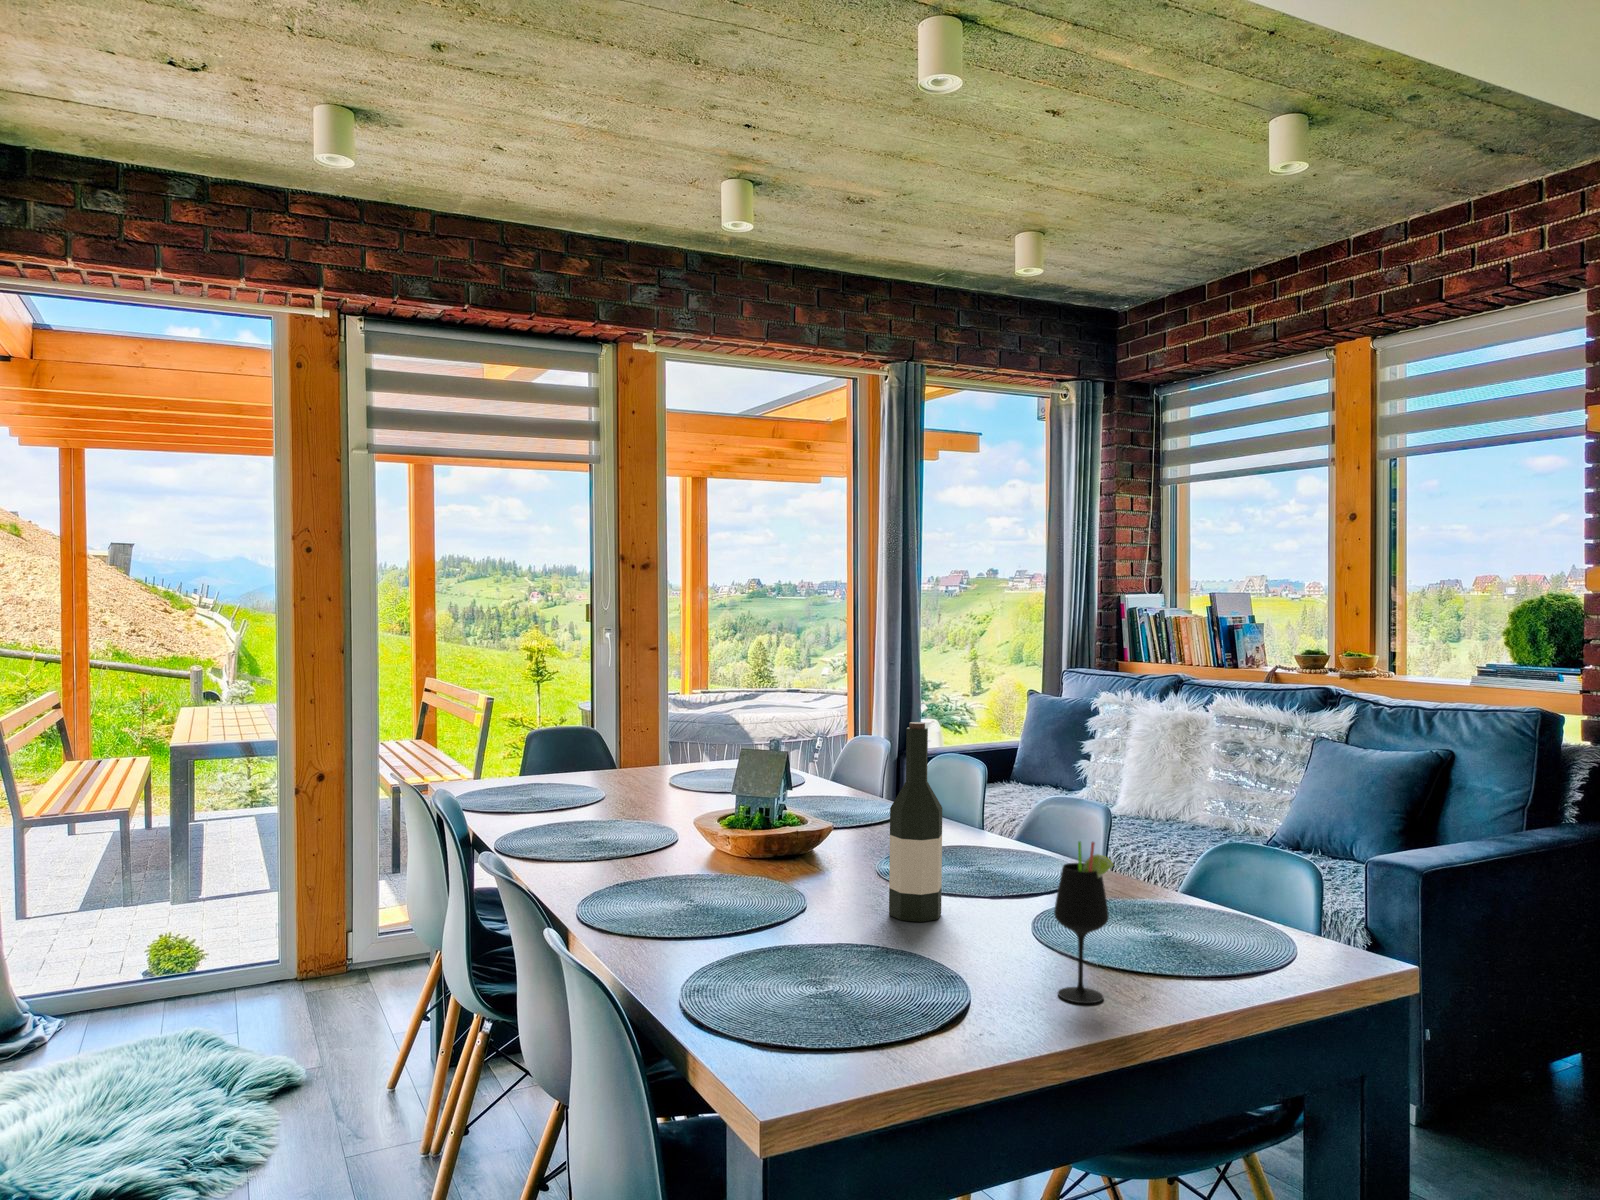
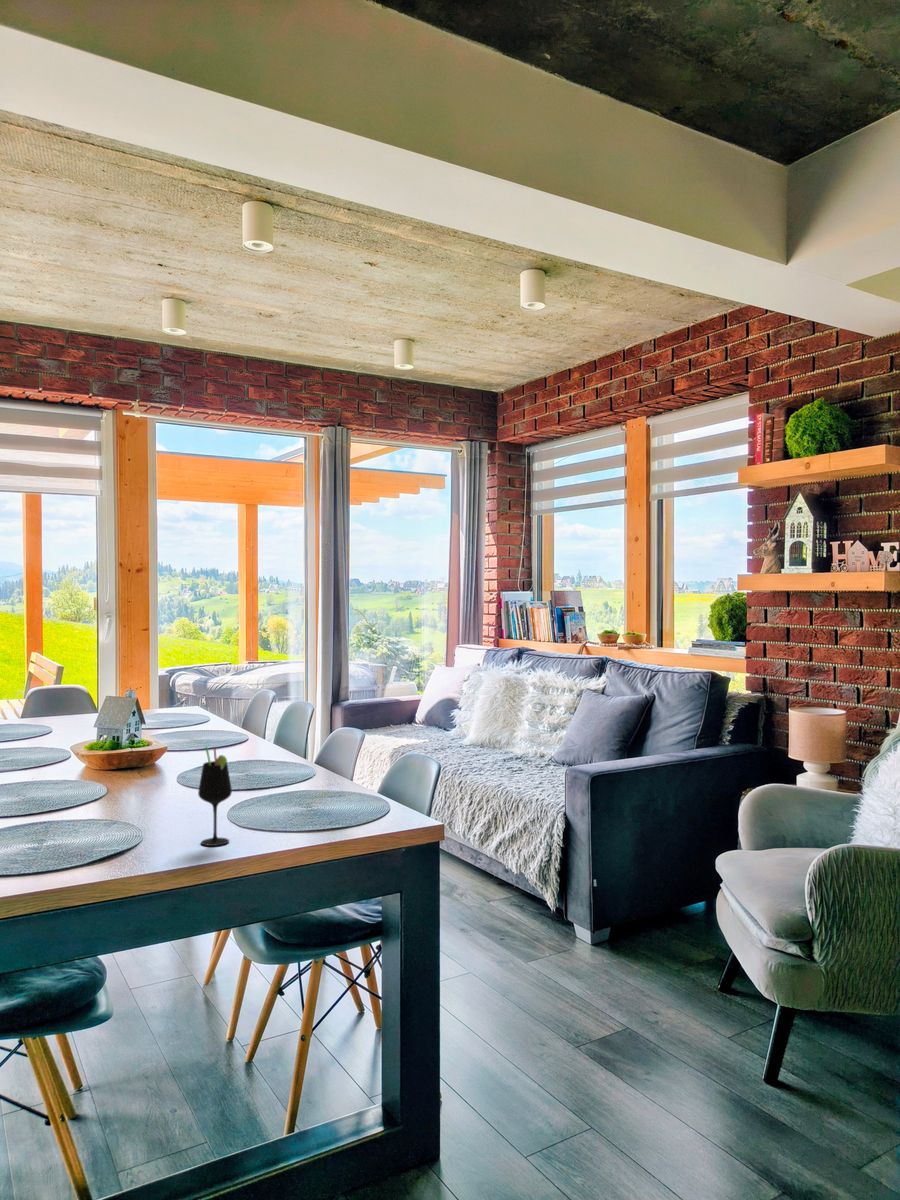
wine bottle: present [889,722,942,922] -> none [151,679,187,806]

